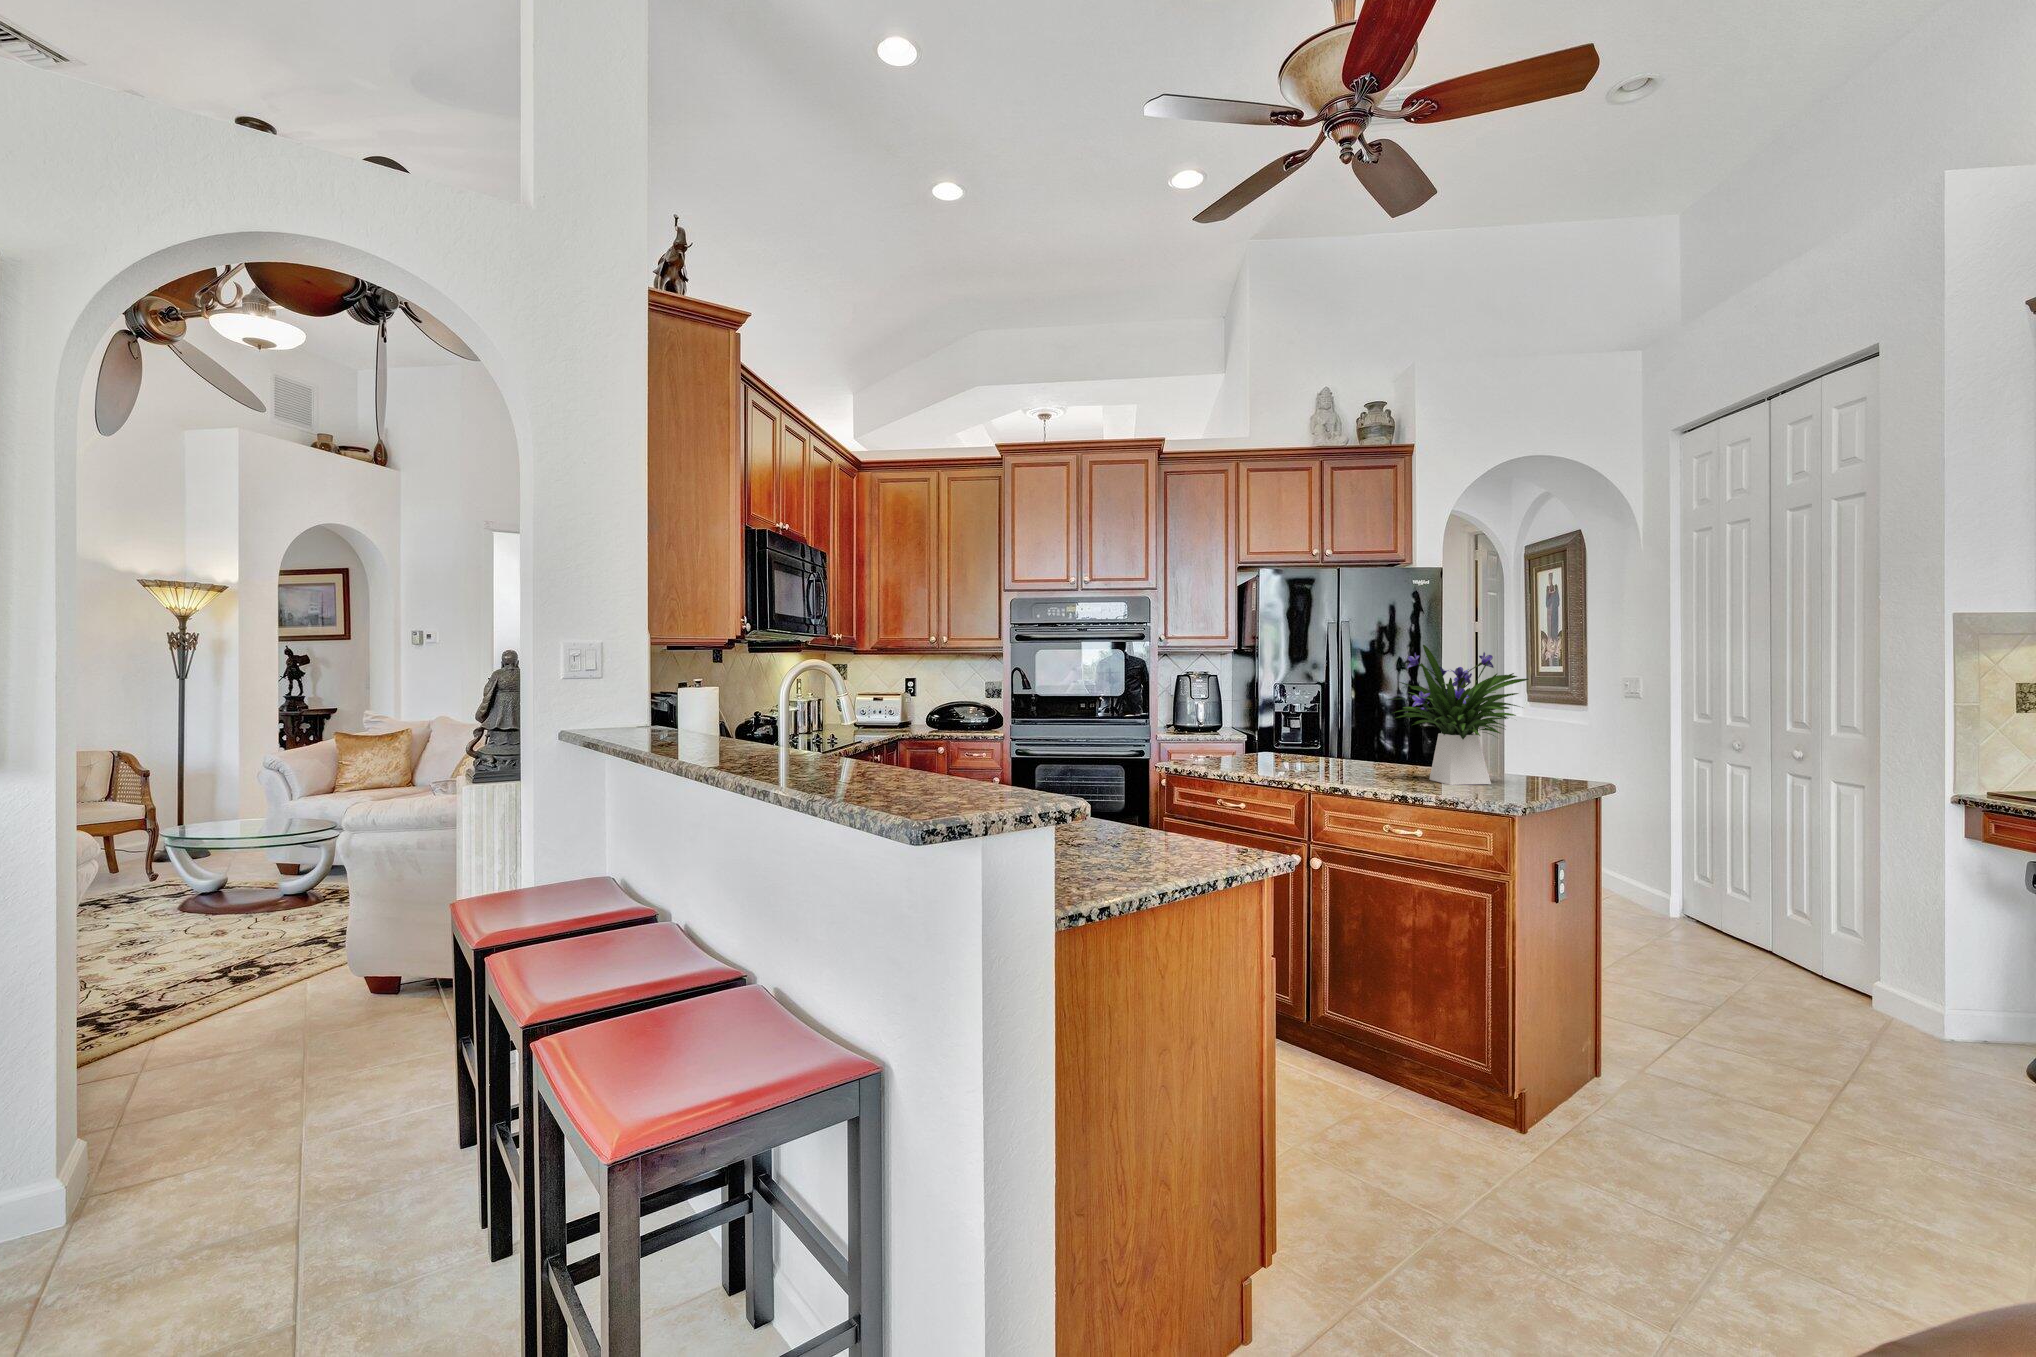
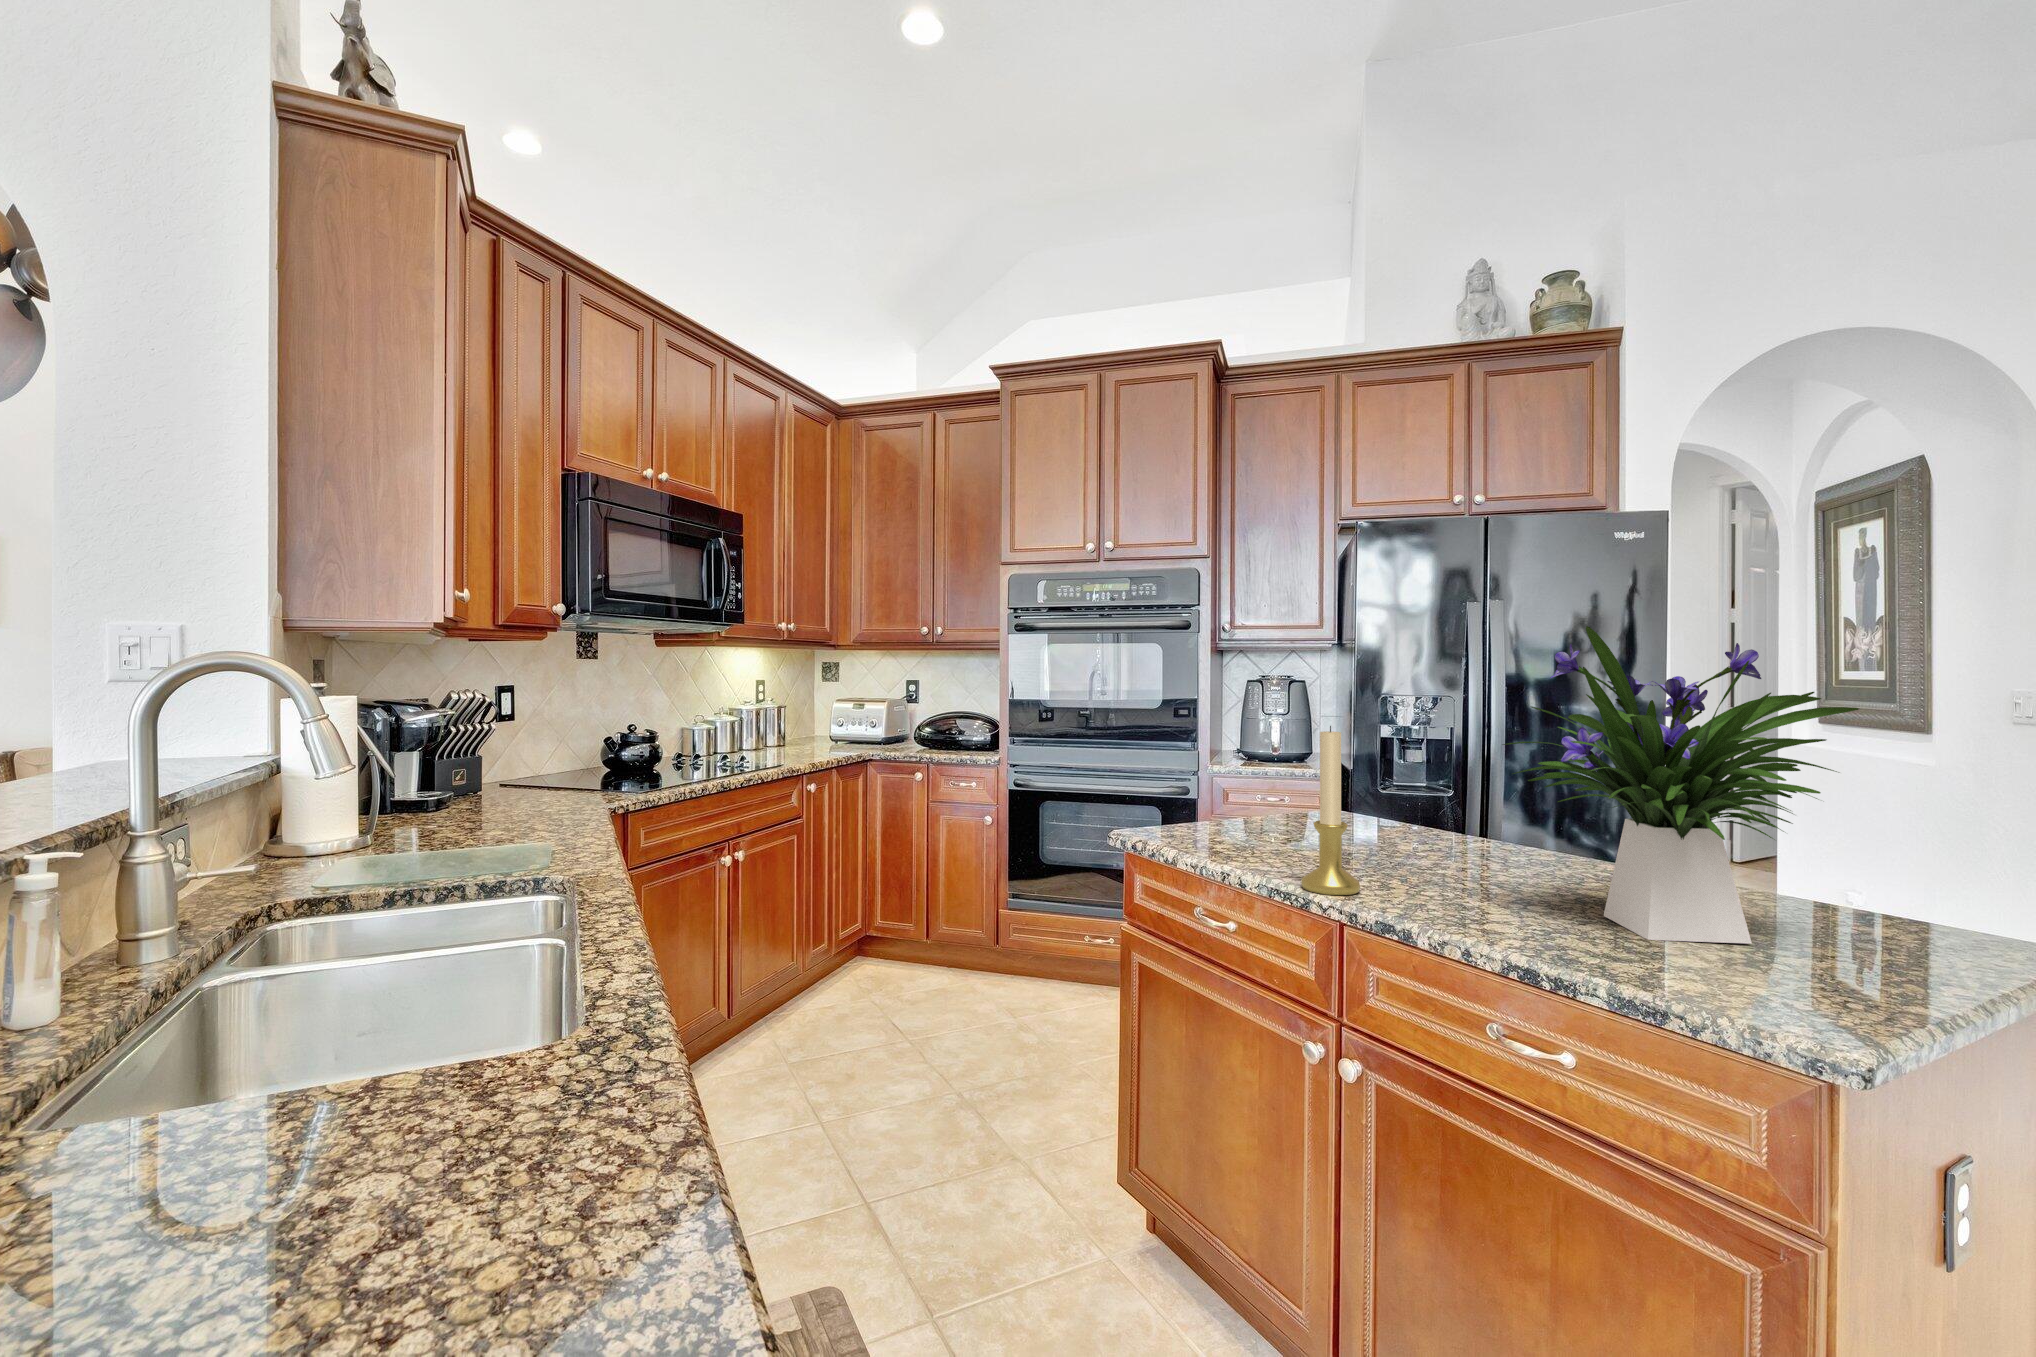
candle holder: none [1288,693,1318,777] -> present [1301,726,1360,895]

